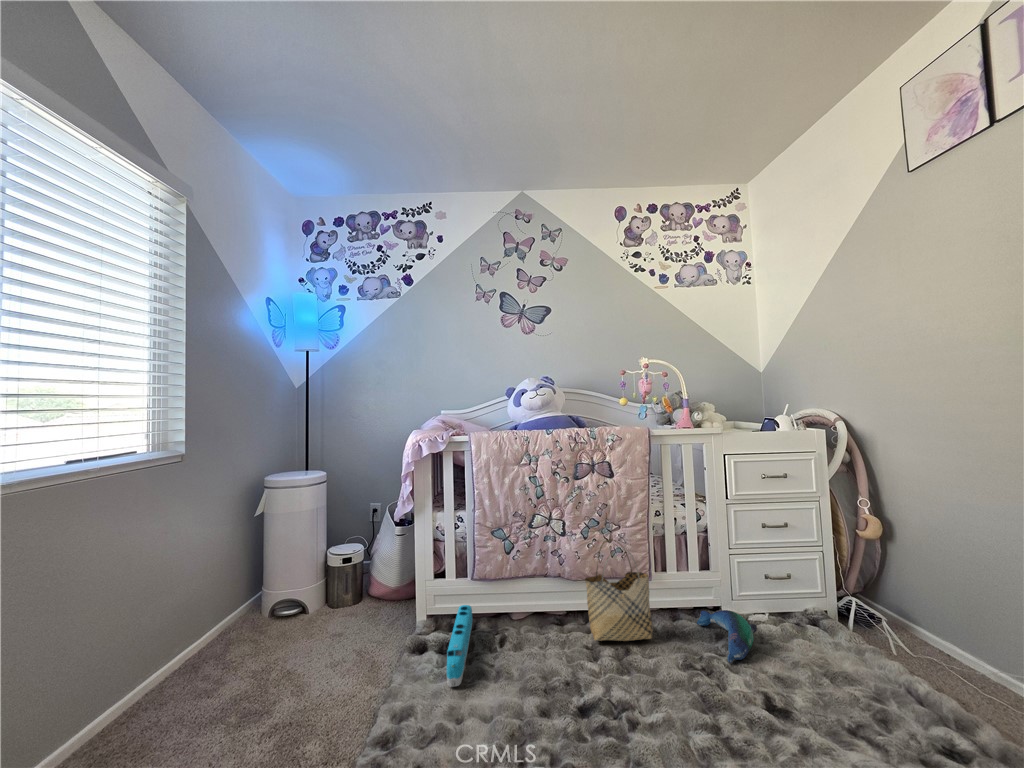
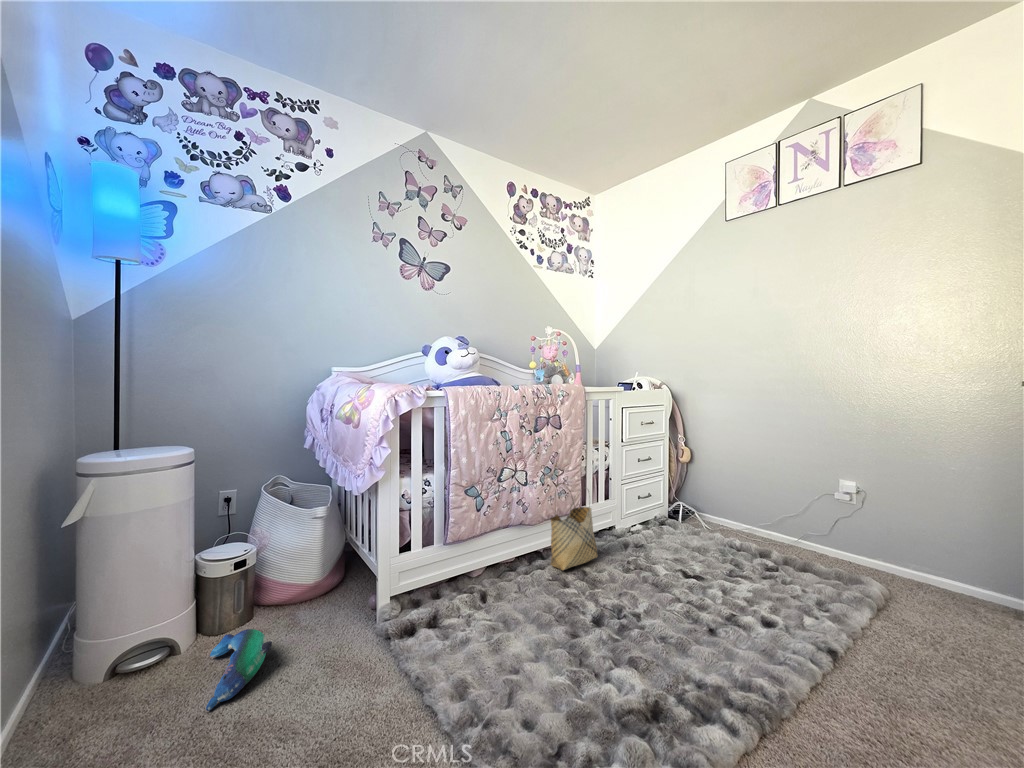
toy train: present [447,605,472,687] -> none [435,571,498,645]
plush toy: present [697,610,757,663] -> present [206,629,272,711]

